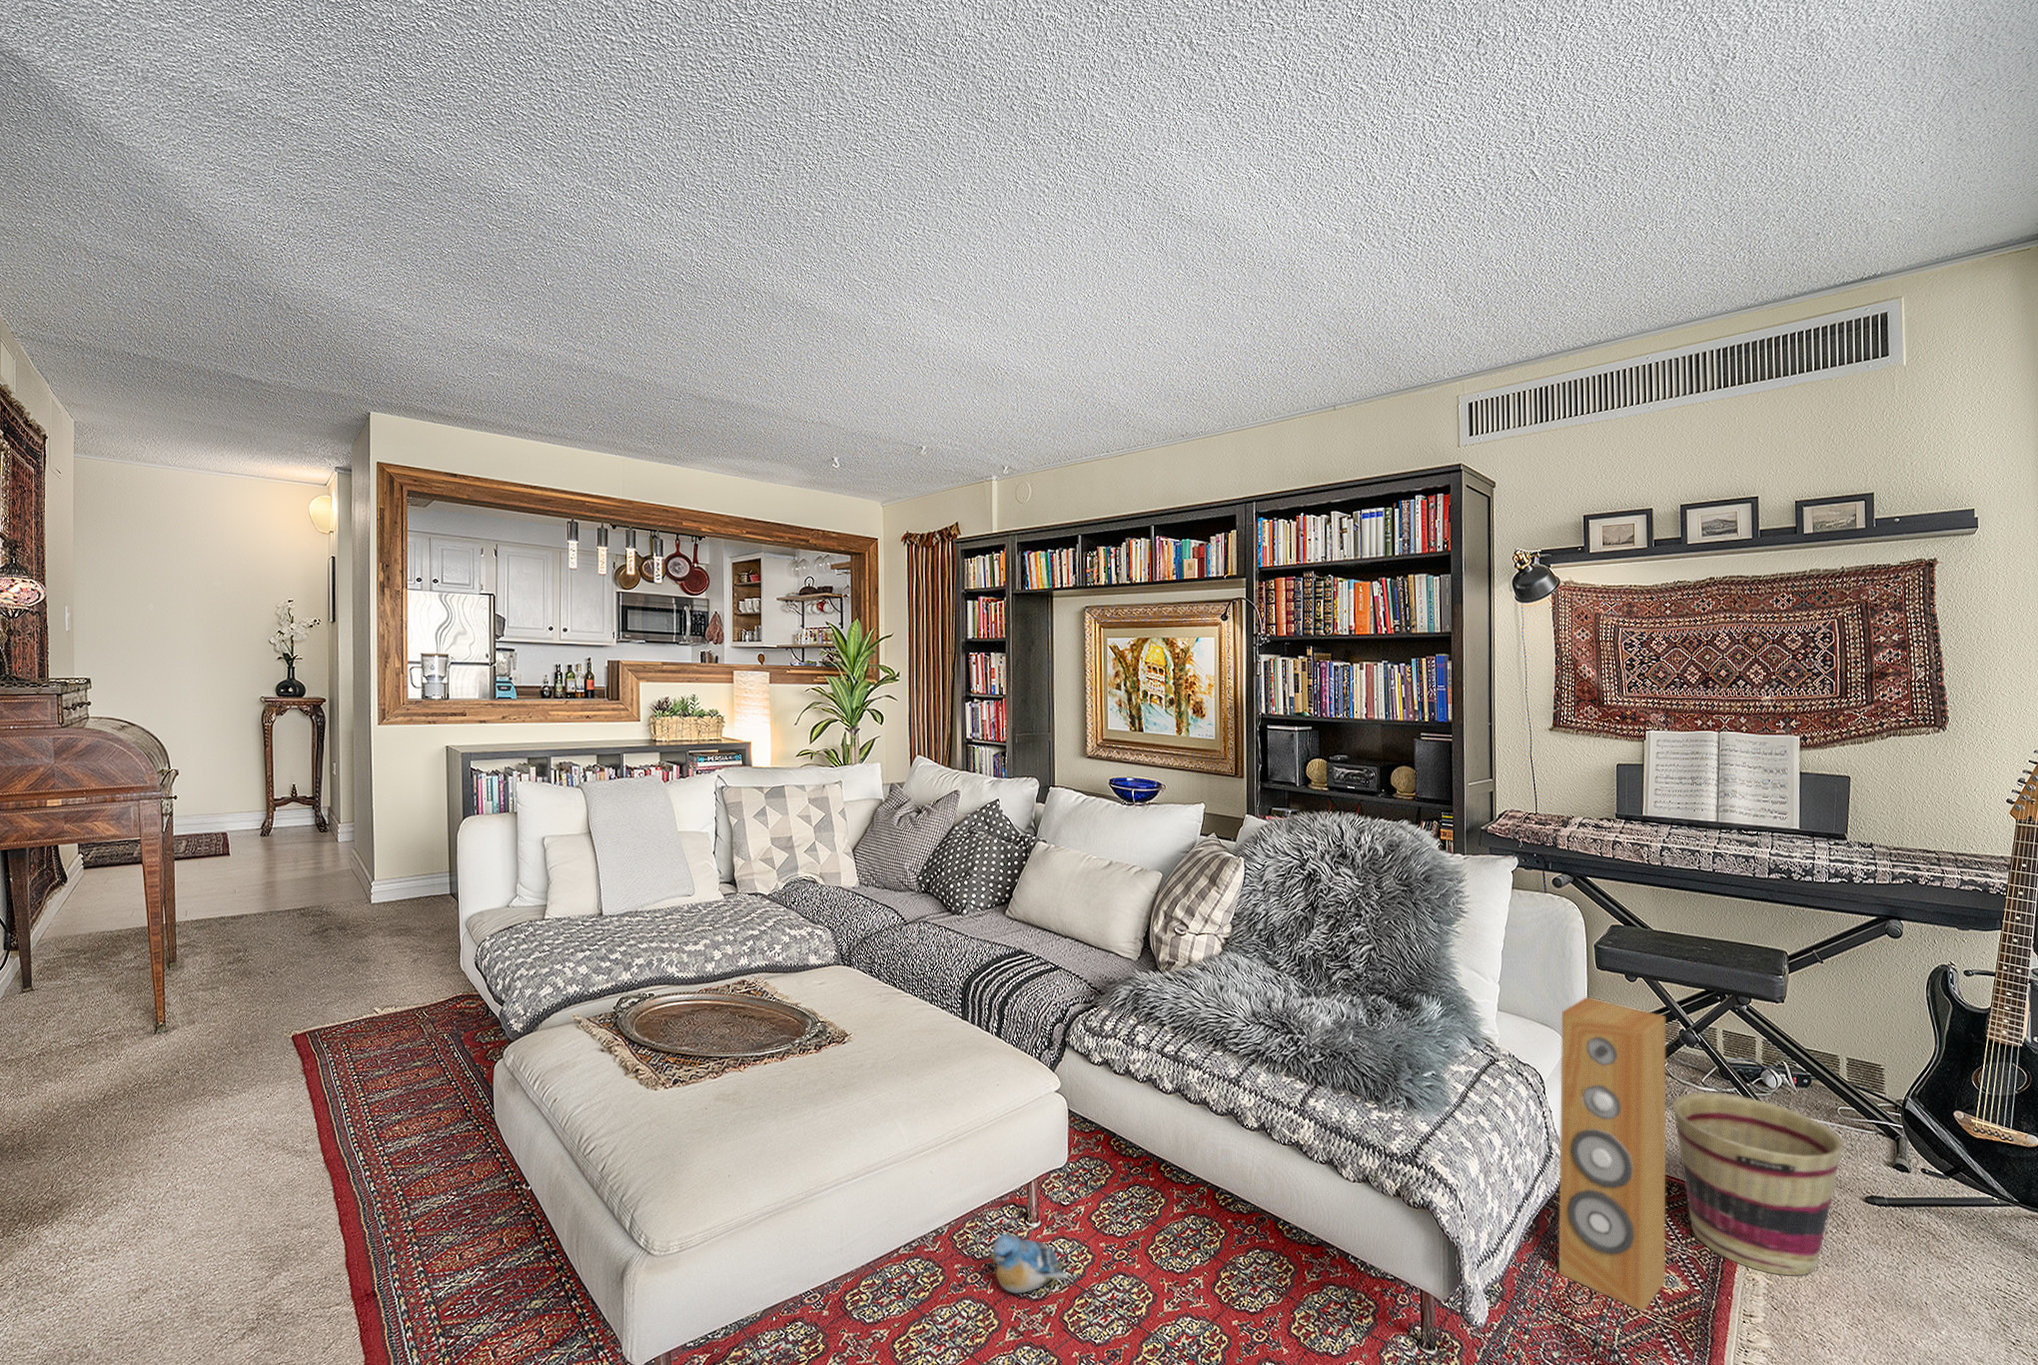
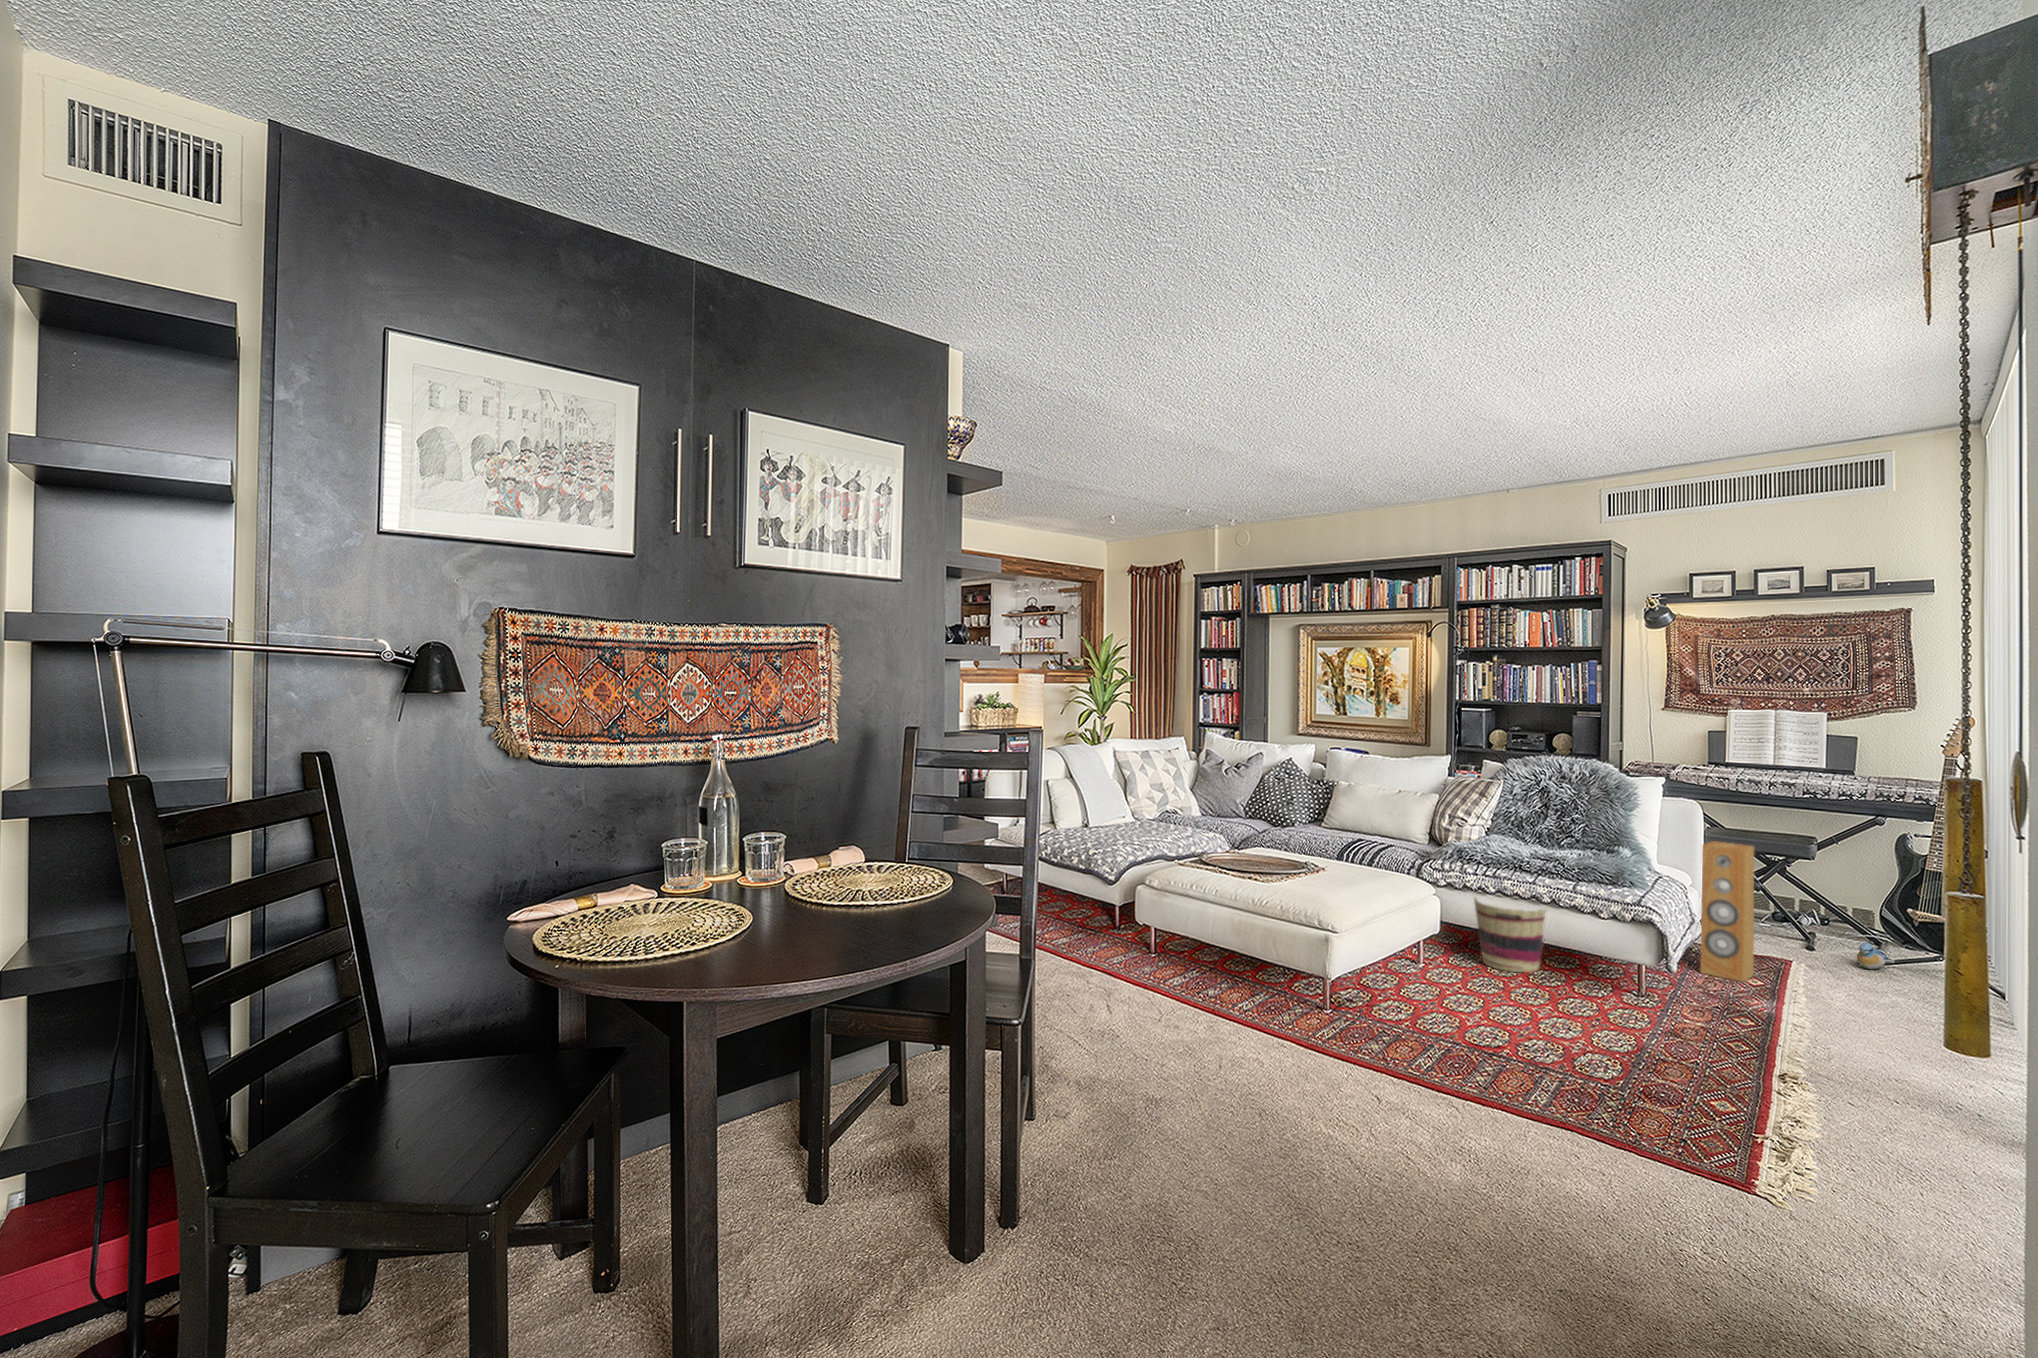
basket: present [1673,1093,1842,1275] -> present [1474,898,1546,972]
plush toy: present [991,1233,1068,1293] -> present [1857,943,1894,969]

